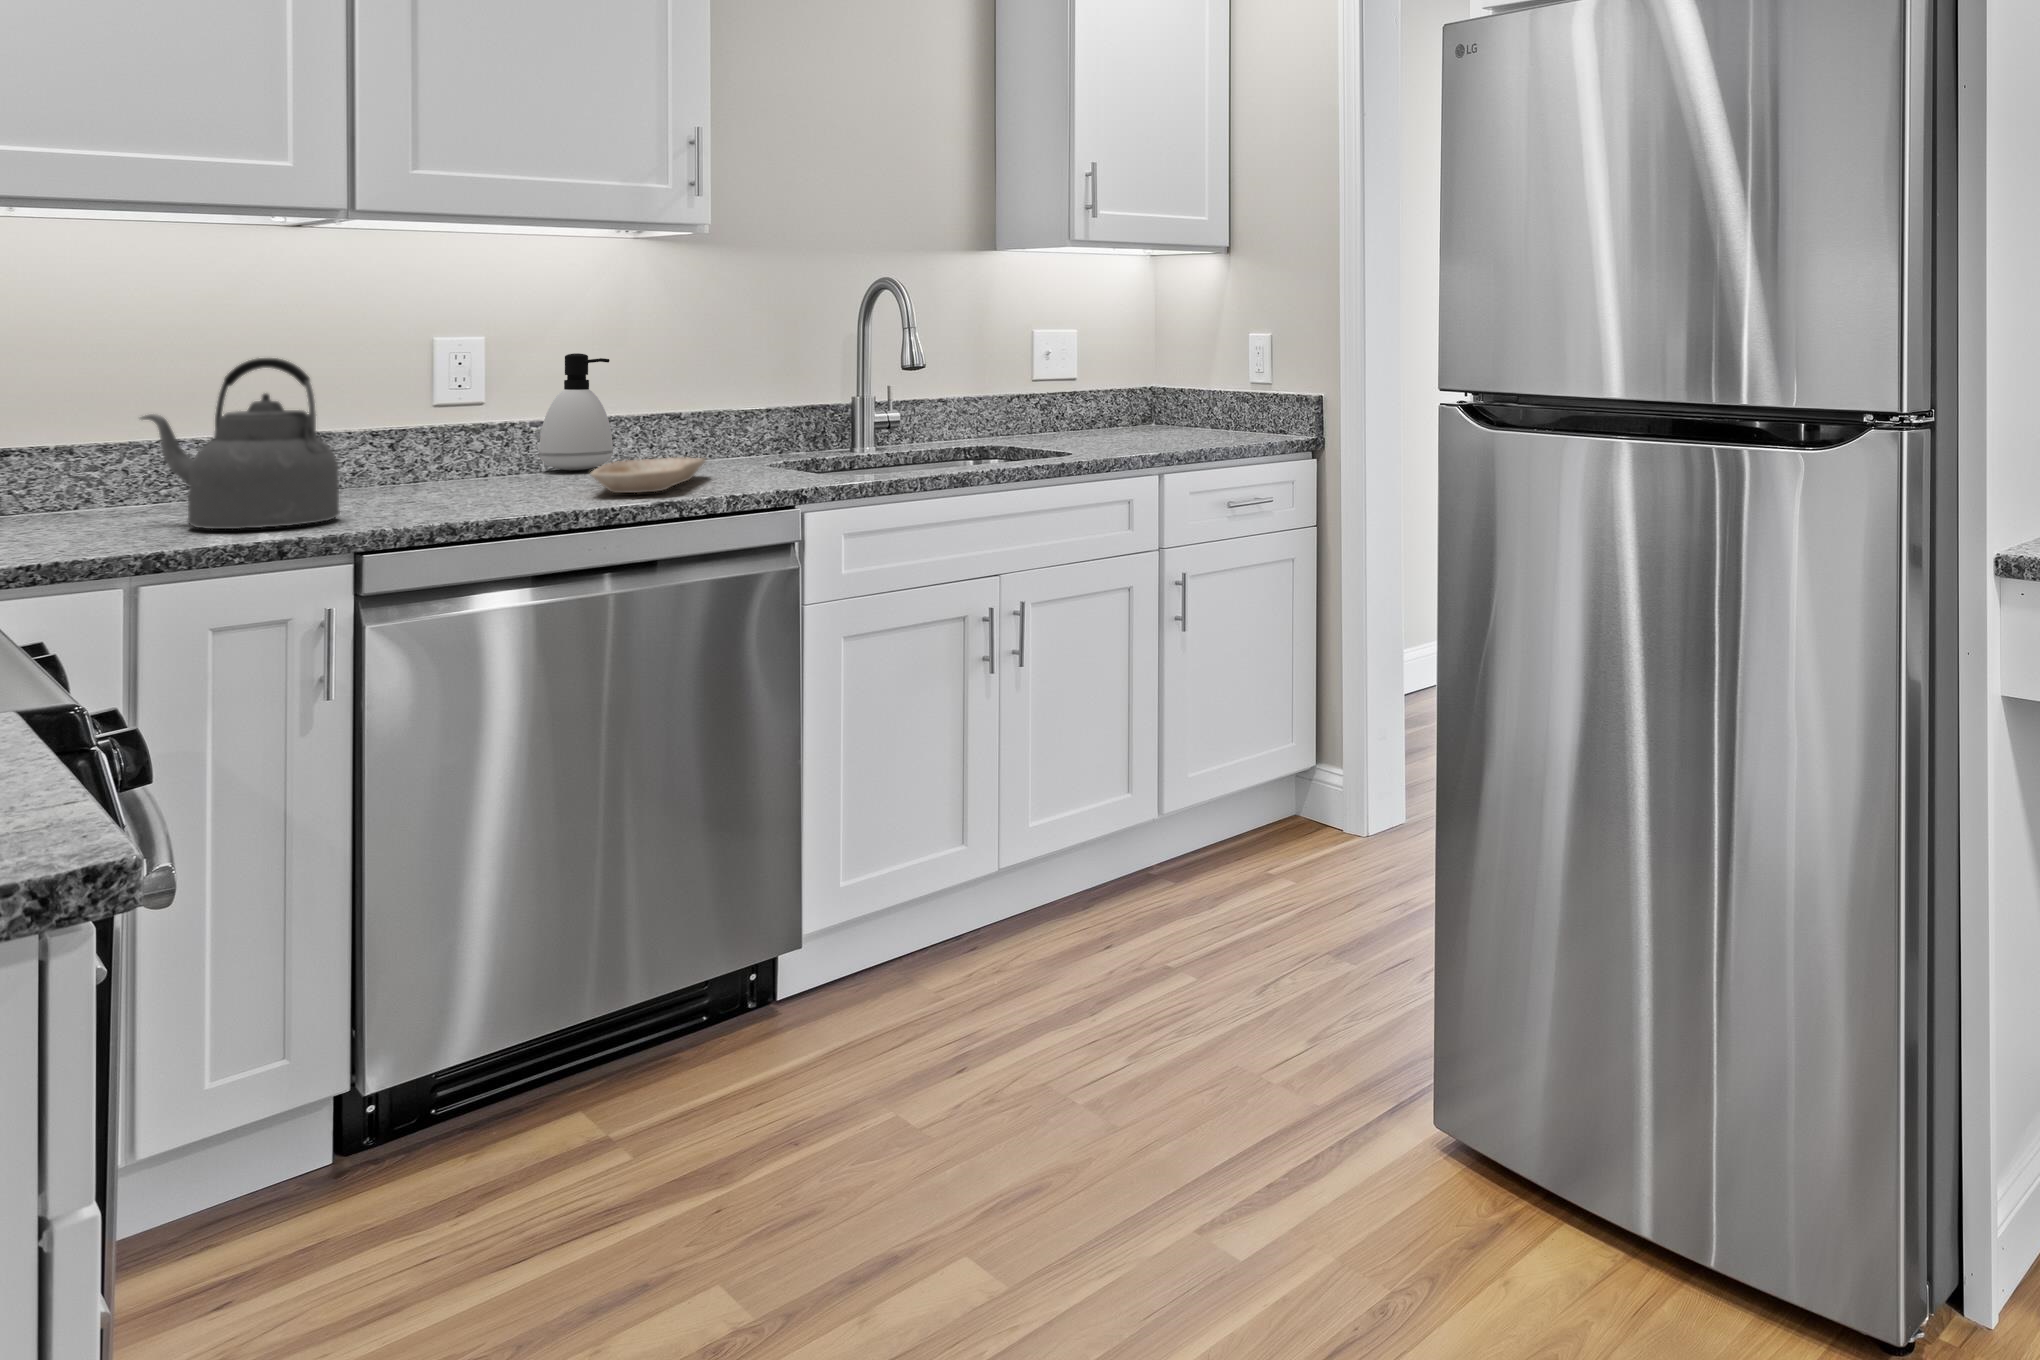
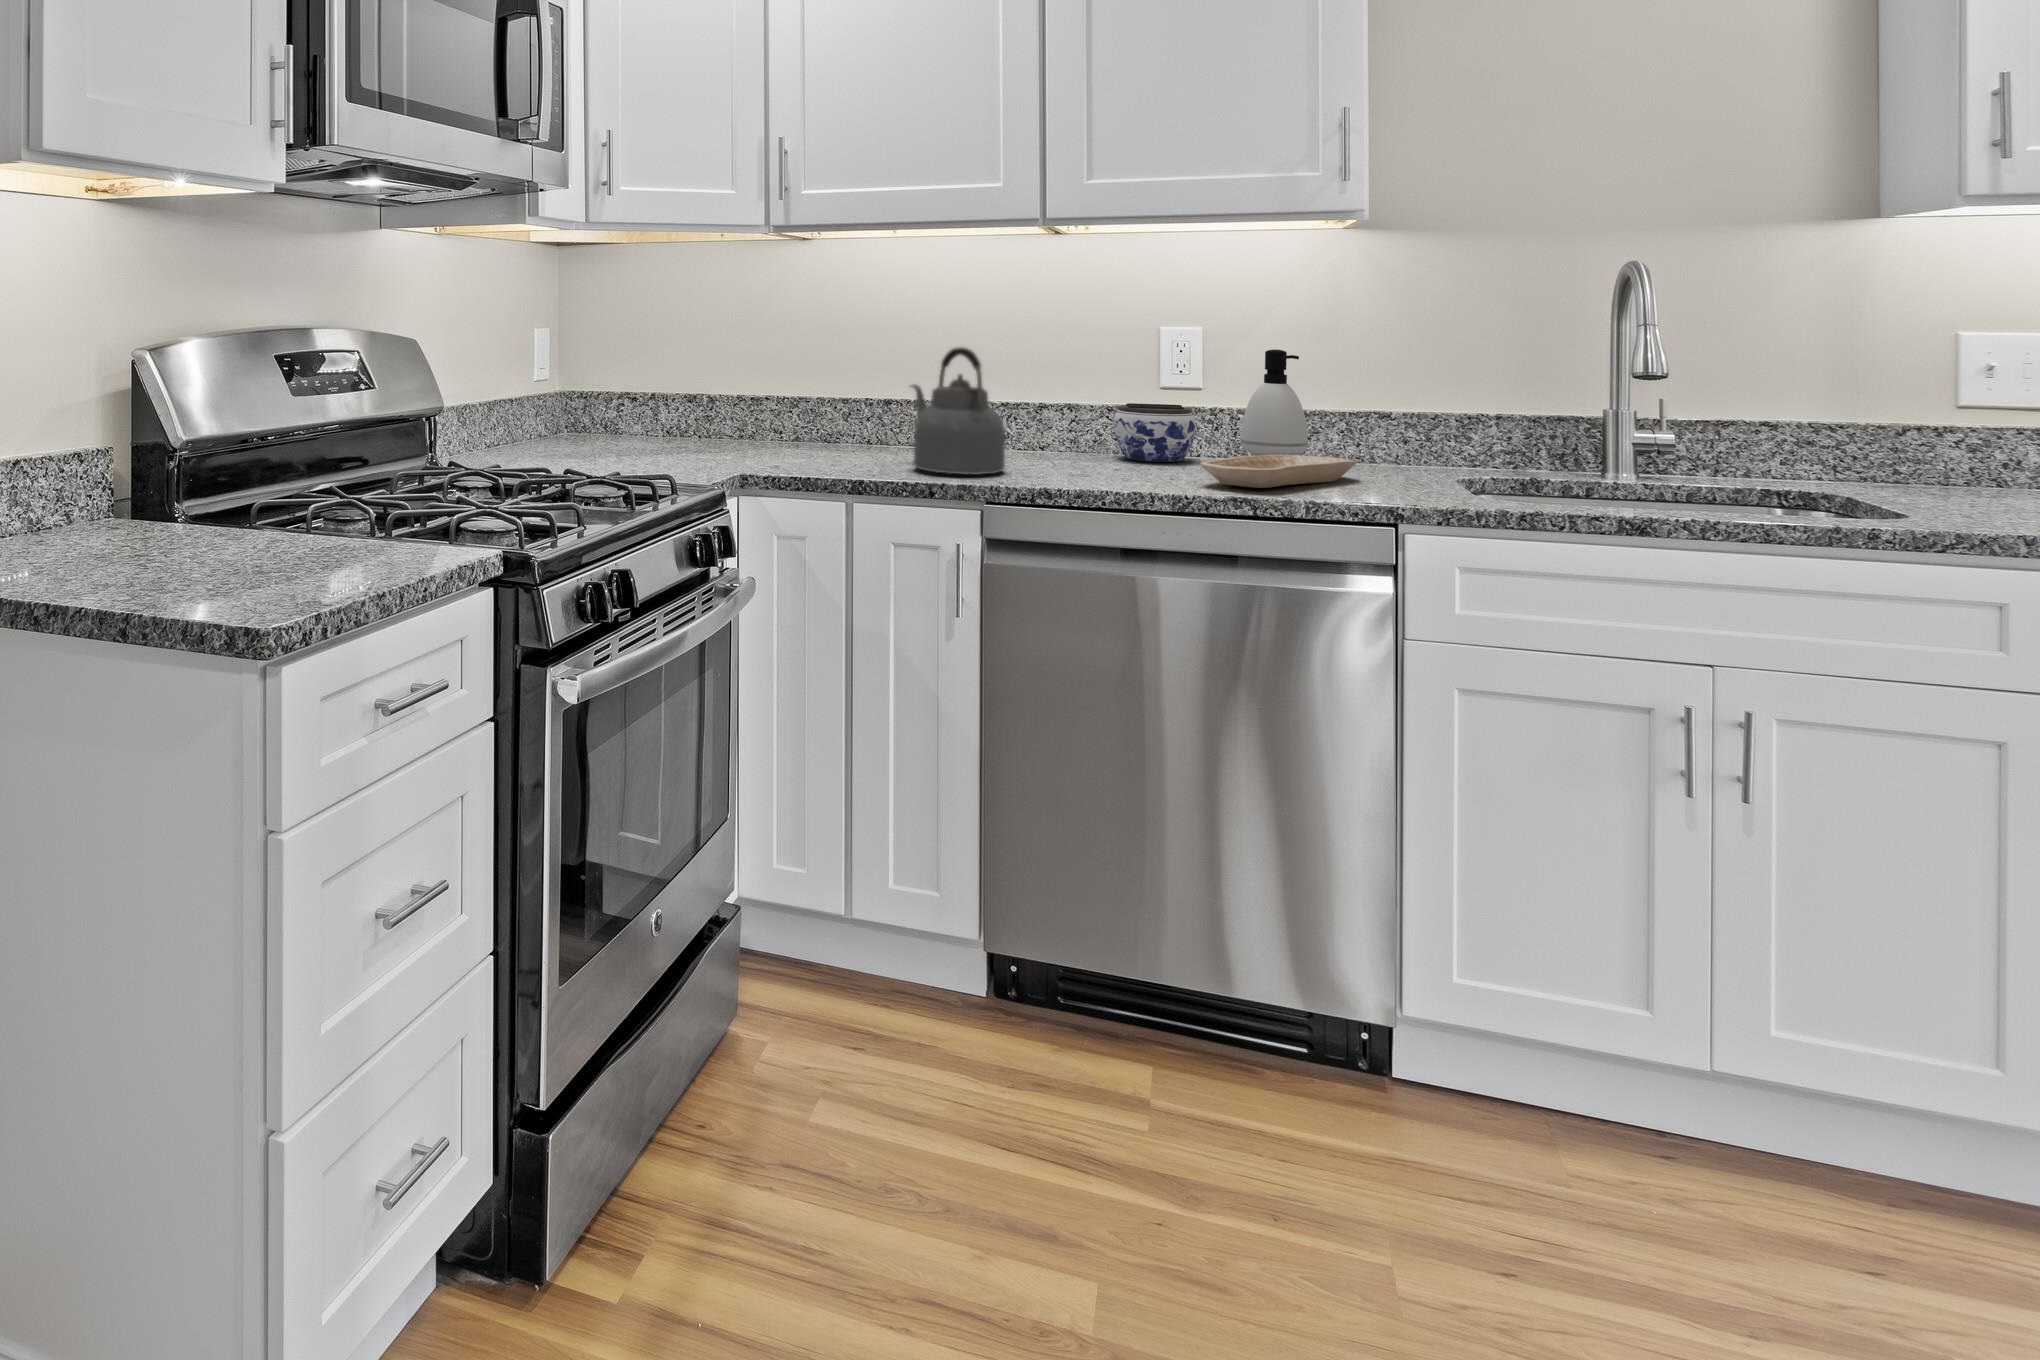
jar: none [407,419,512,487] -> present [1114,403,1196,462]

